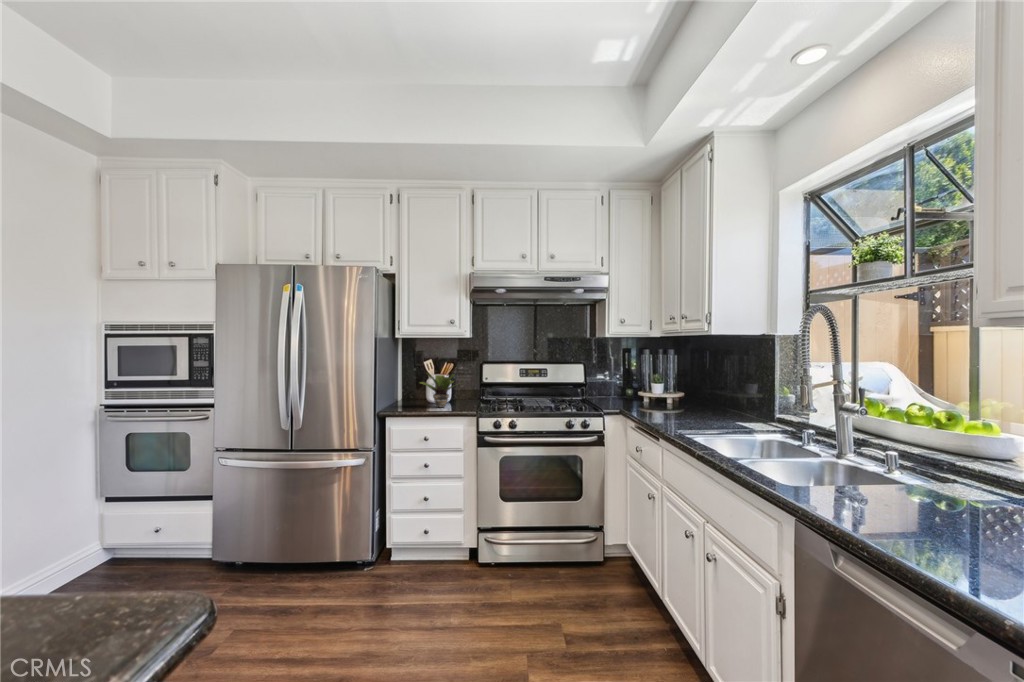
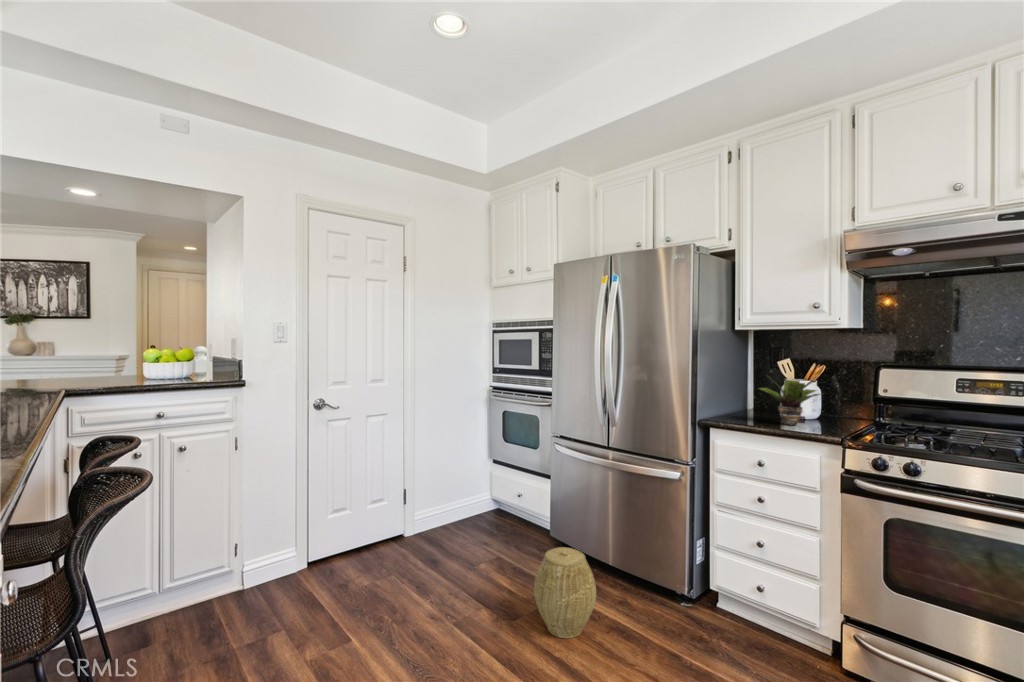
woven basket: none [235,554,304,646] -> present [534,547,596,638]

